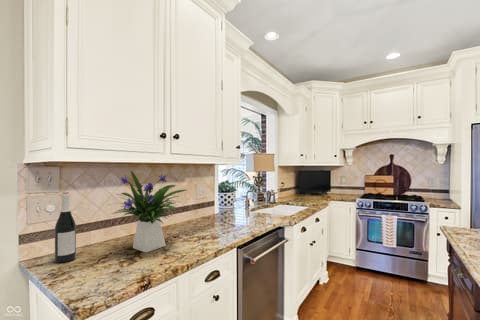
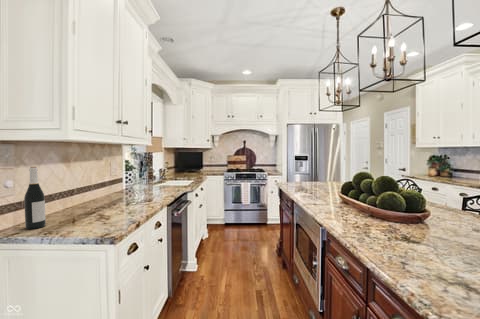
flower arrangement: present [115,171,186,252] -> none [69,148,140,214]

